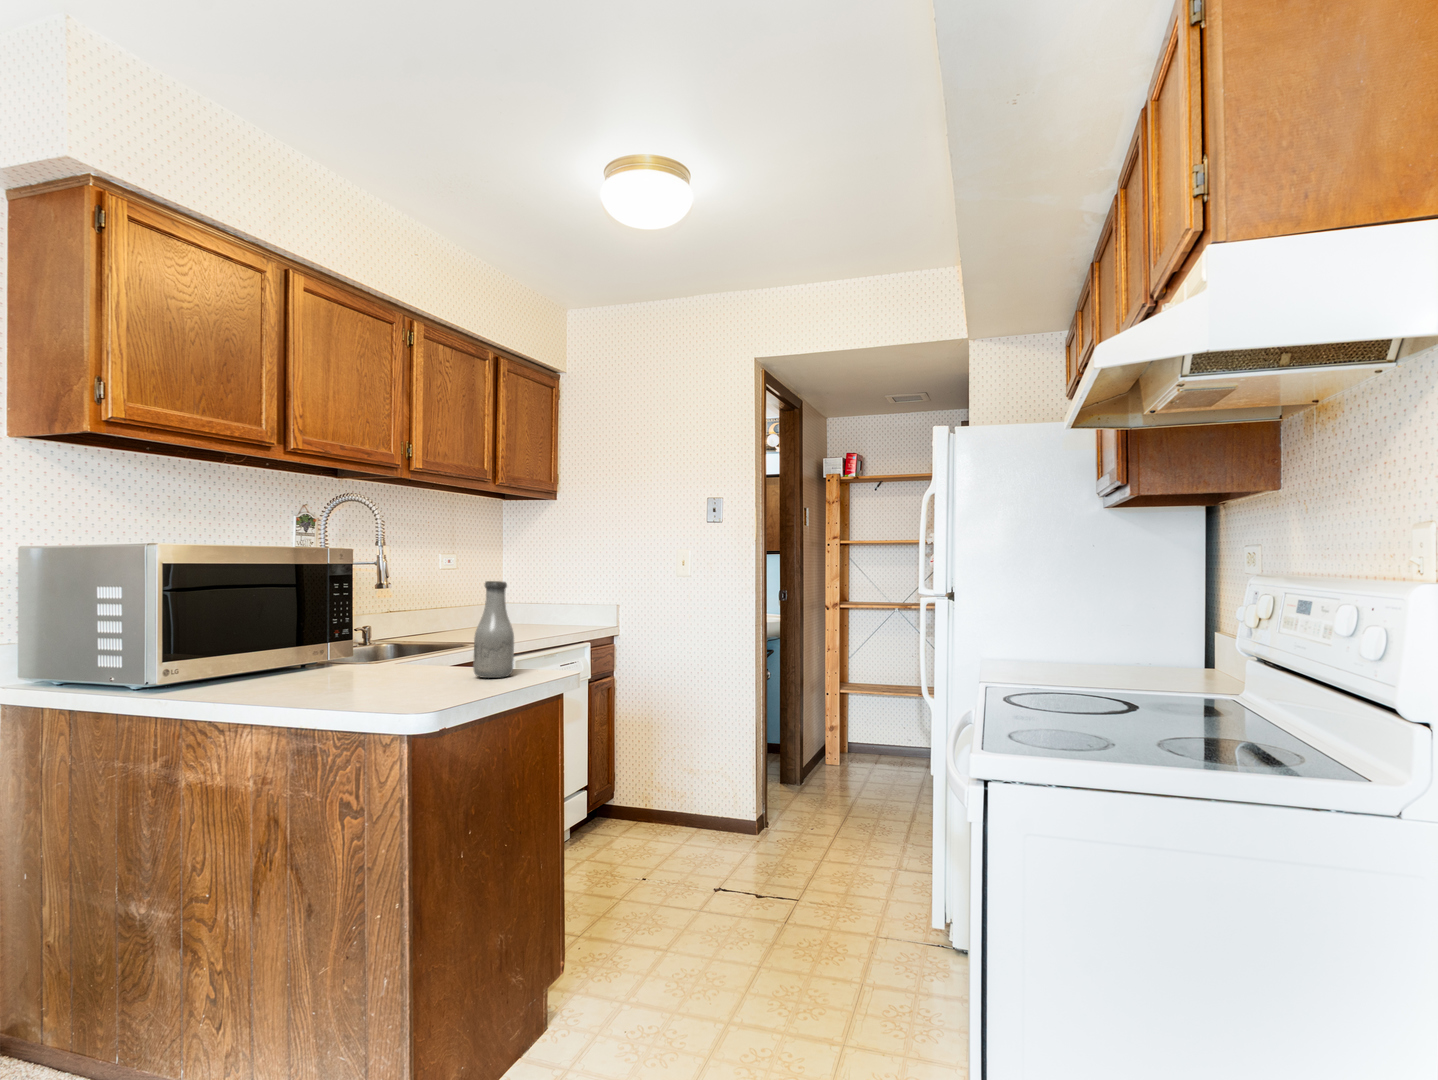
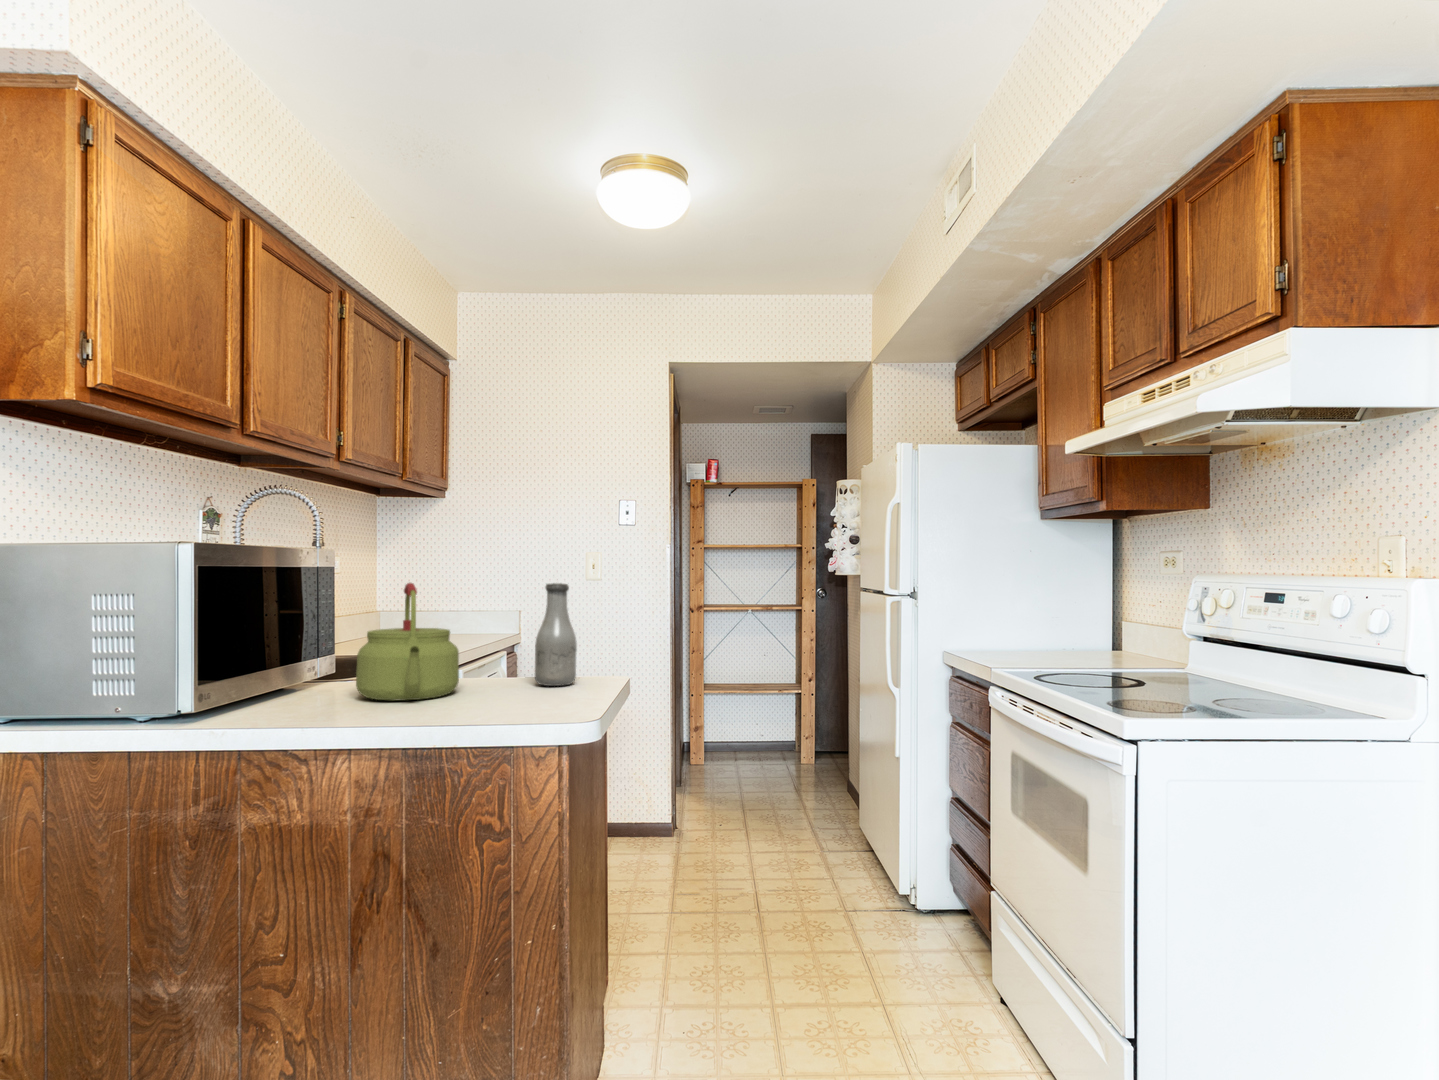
kettle: none [311,579,406,685] -> present [356,583,459,700]

